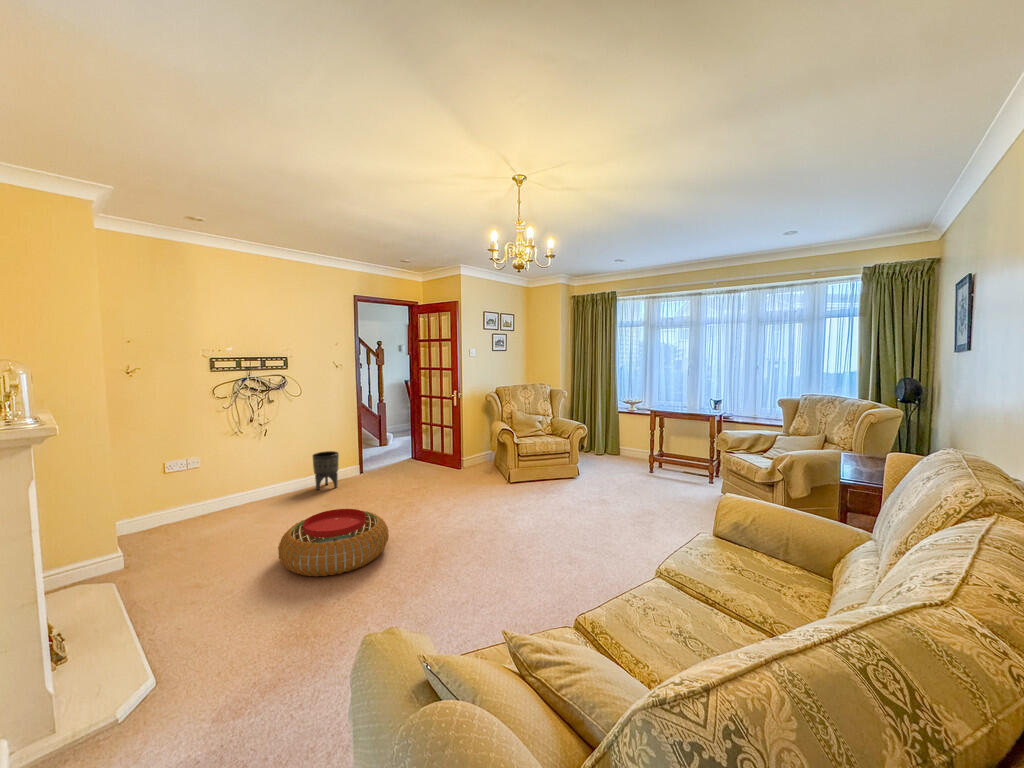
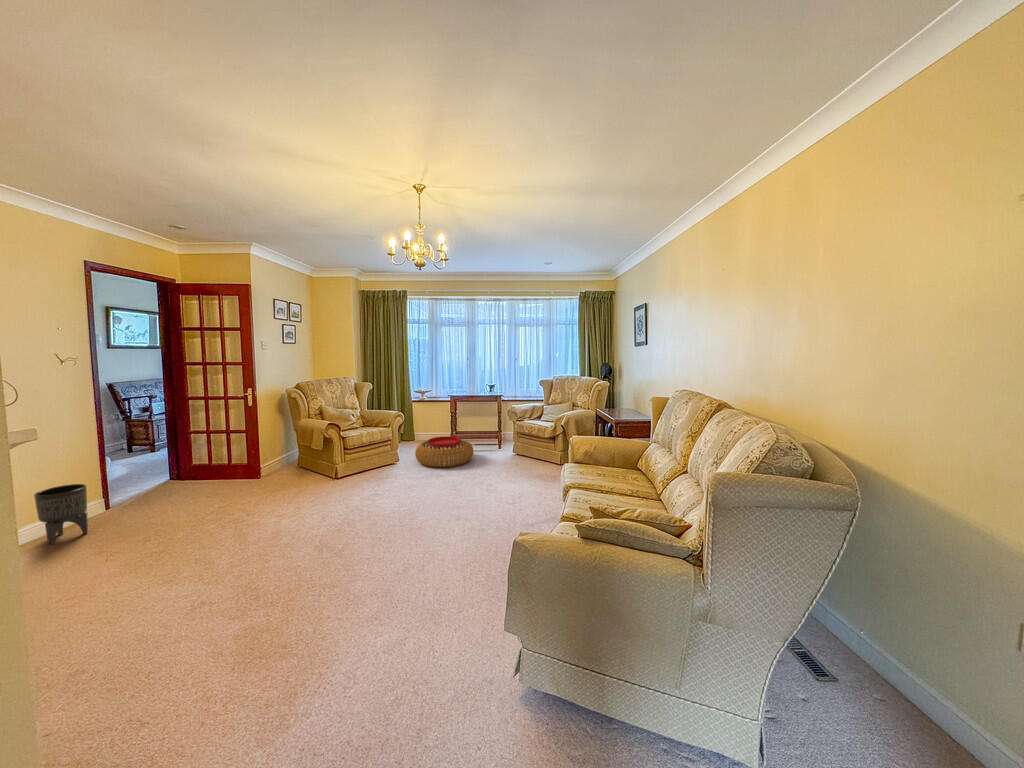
pouf: present [278,509,389,577] -> present [415,436,473,467]

